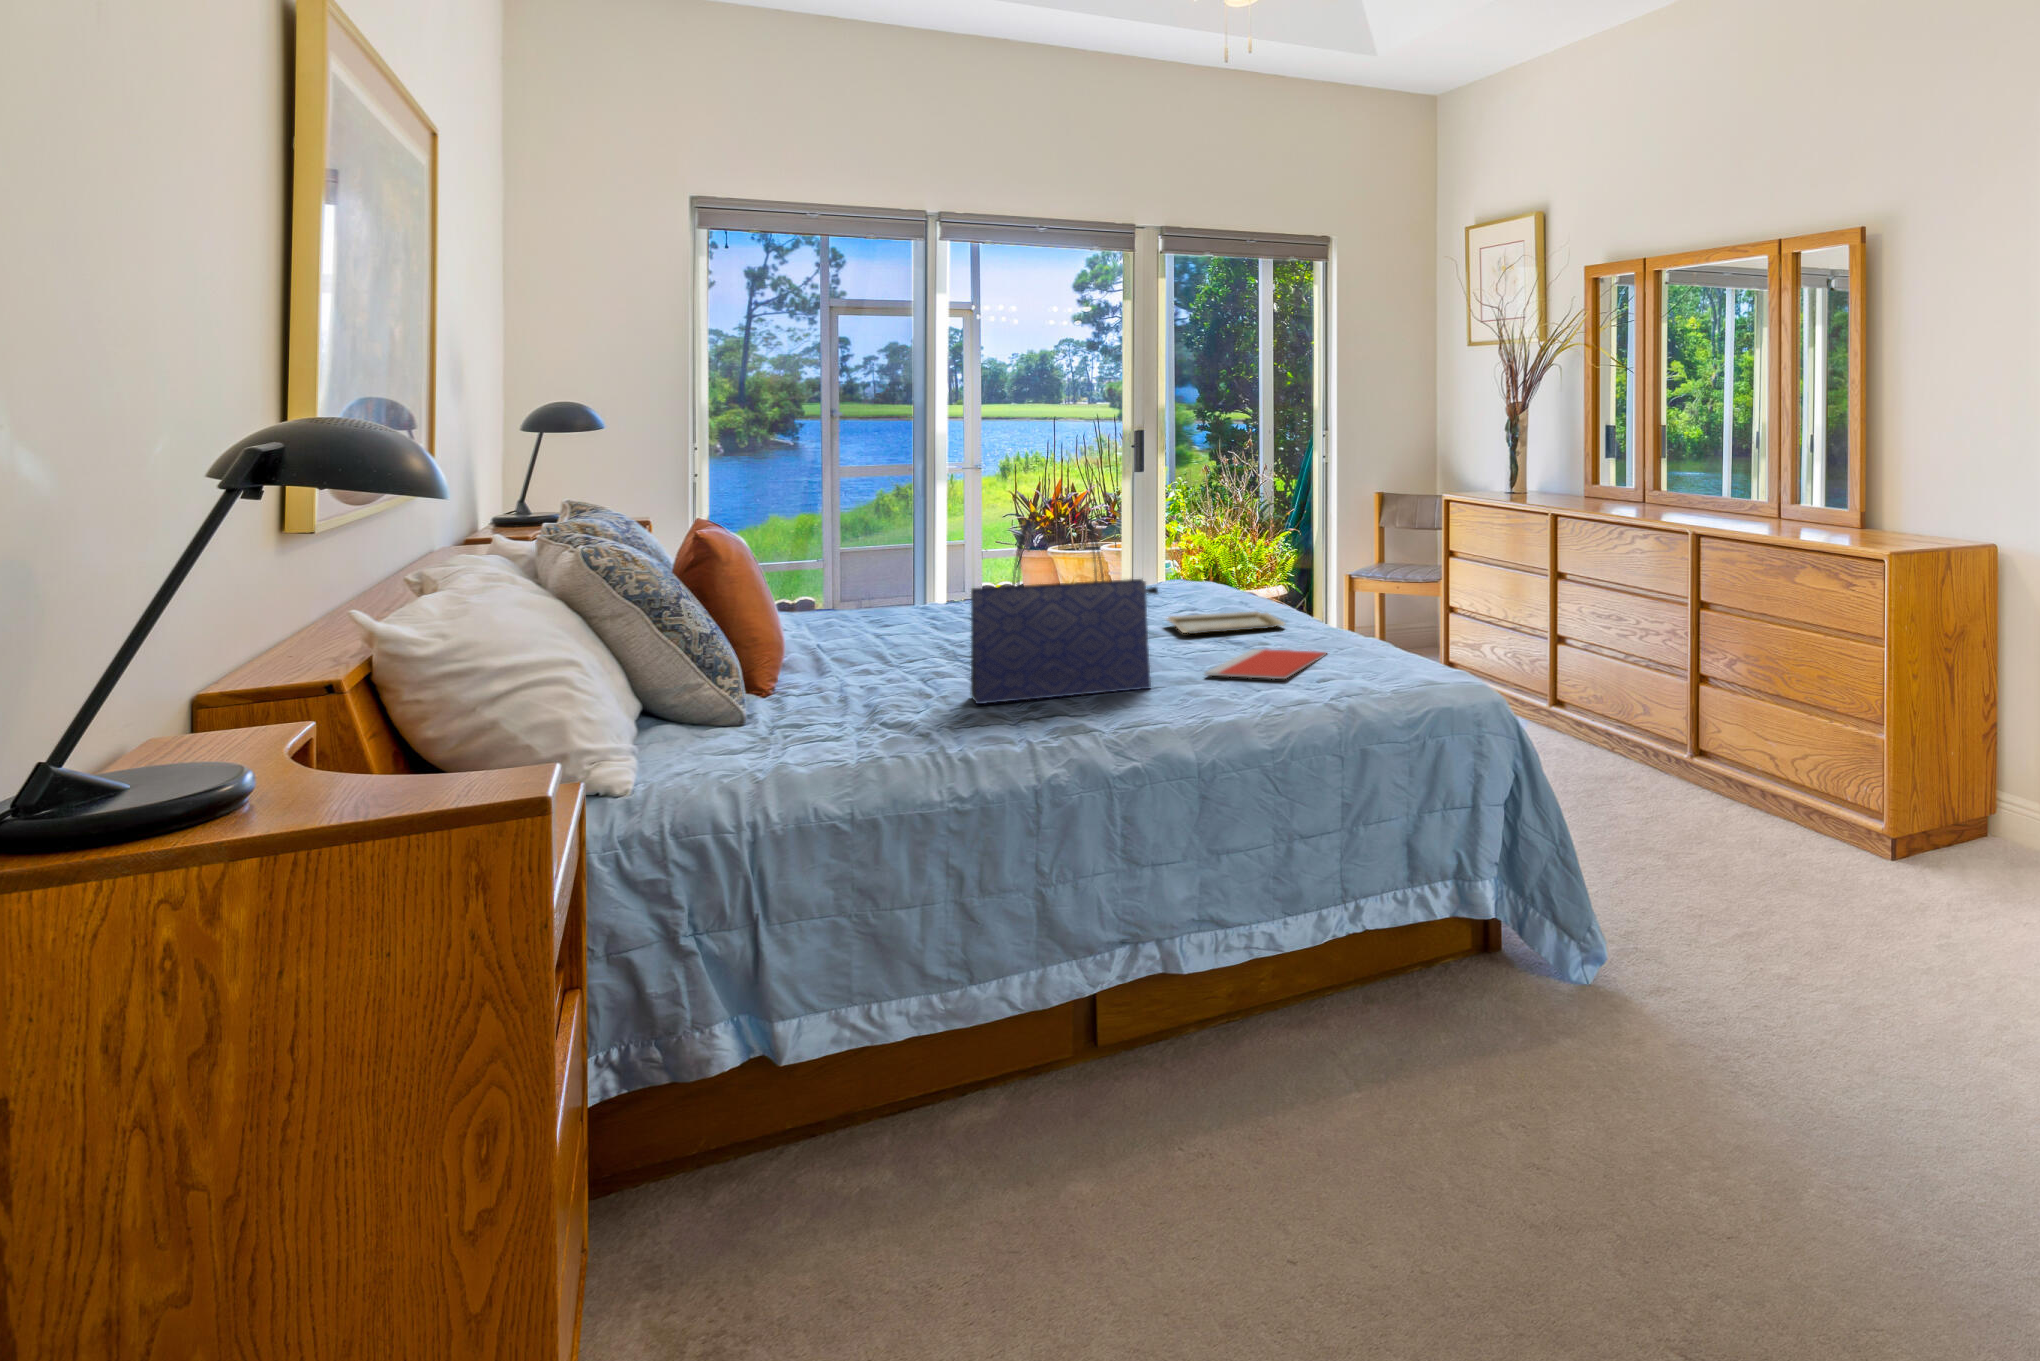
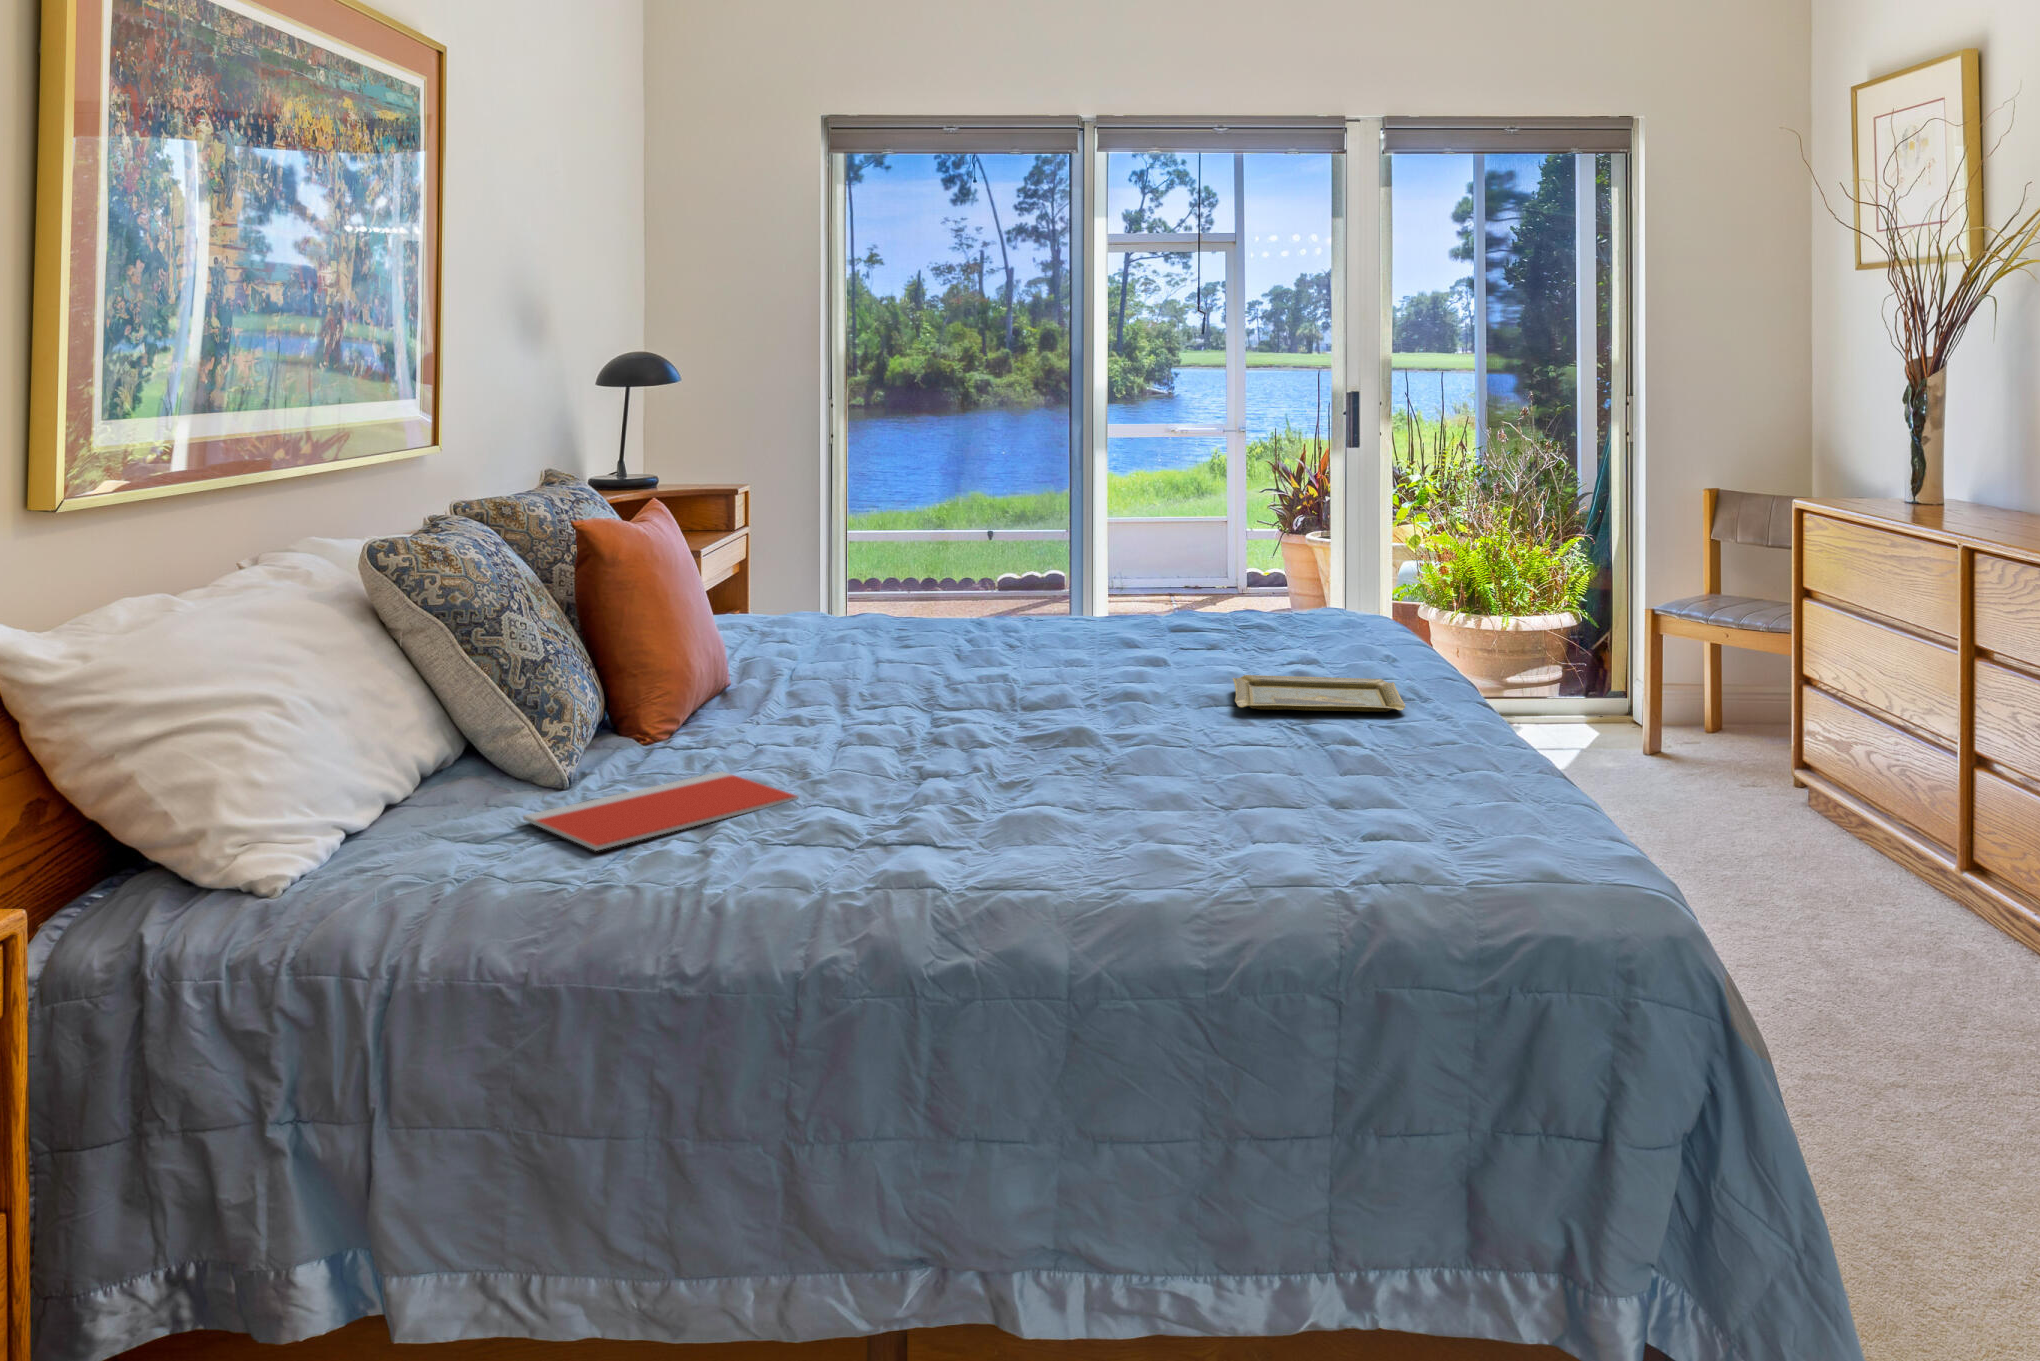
tote bag: present [971,499,1158,704] -> none [836,502,1124,808]
notebook: present [1205,649,1327,679] -> present [523,771,798,851]

